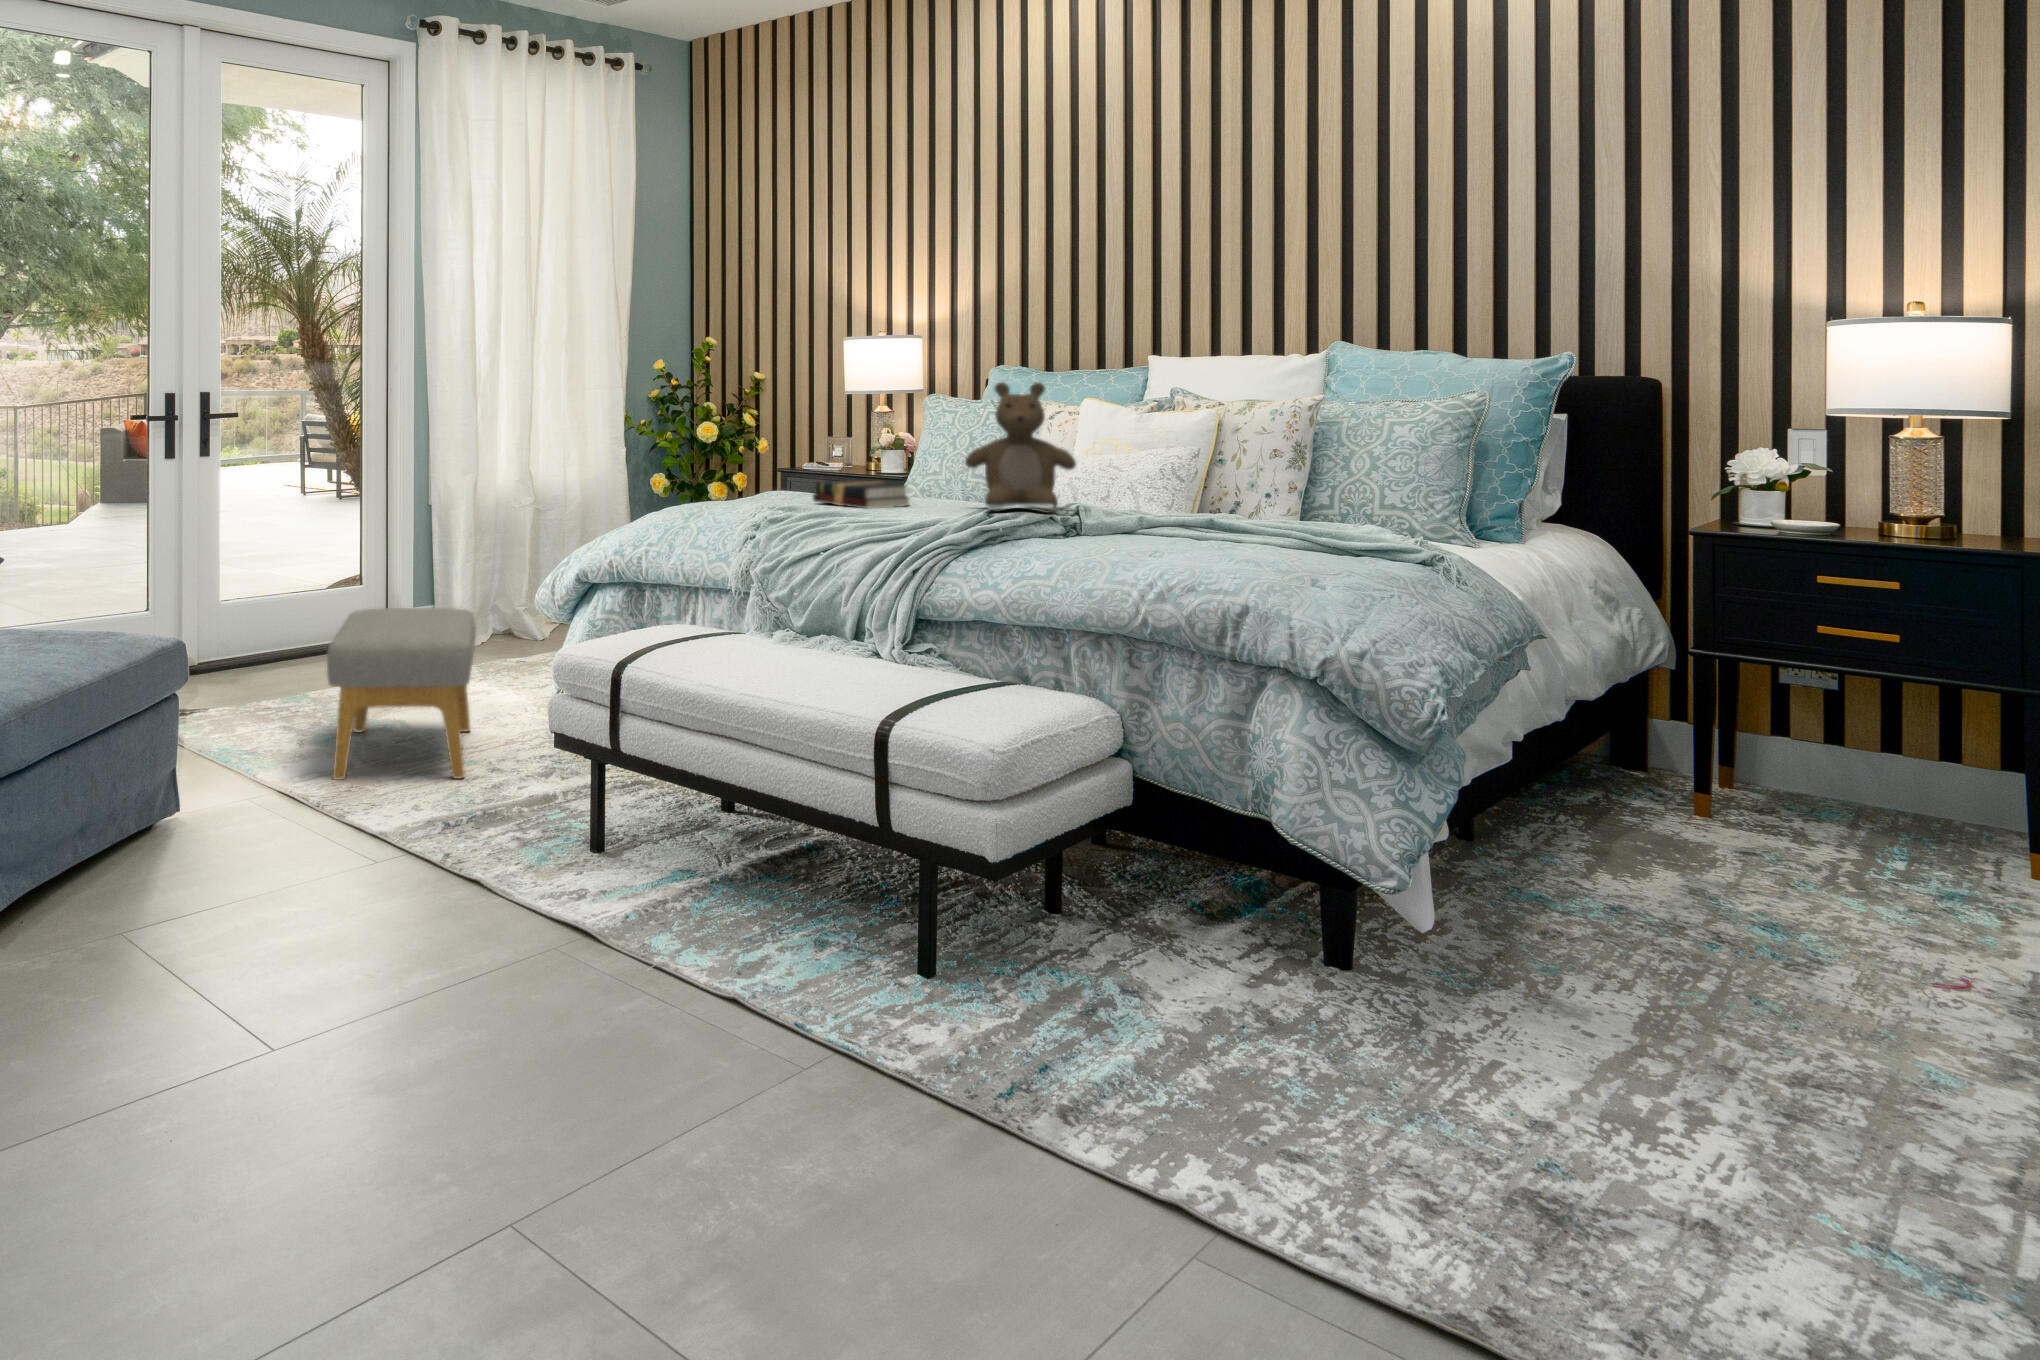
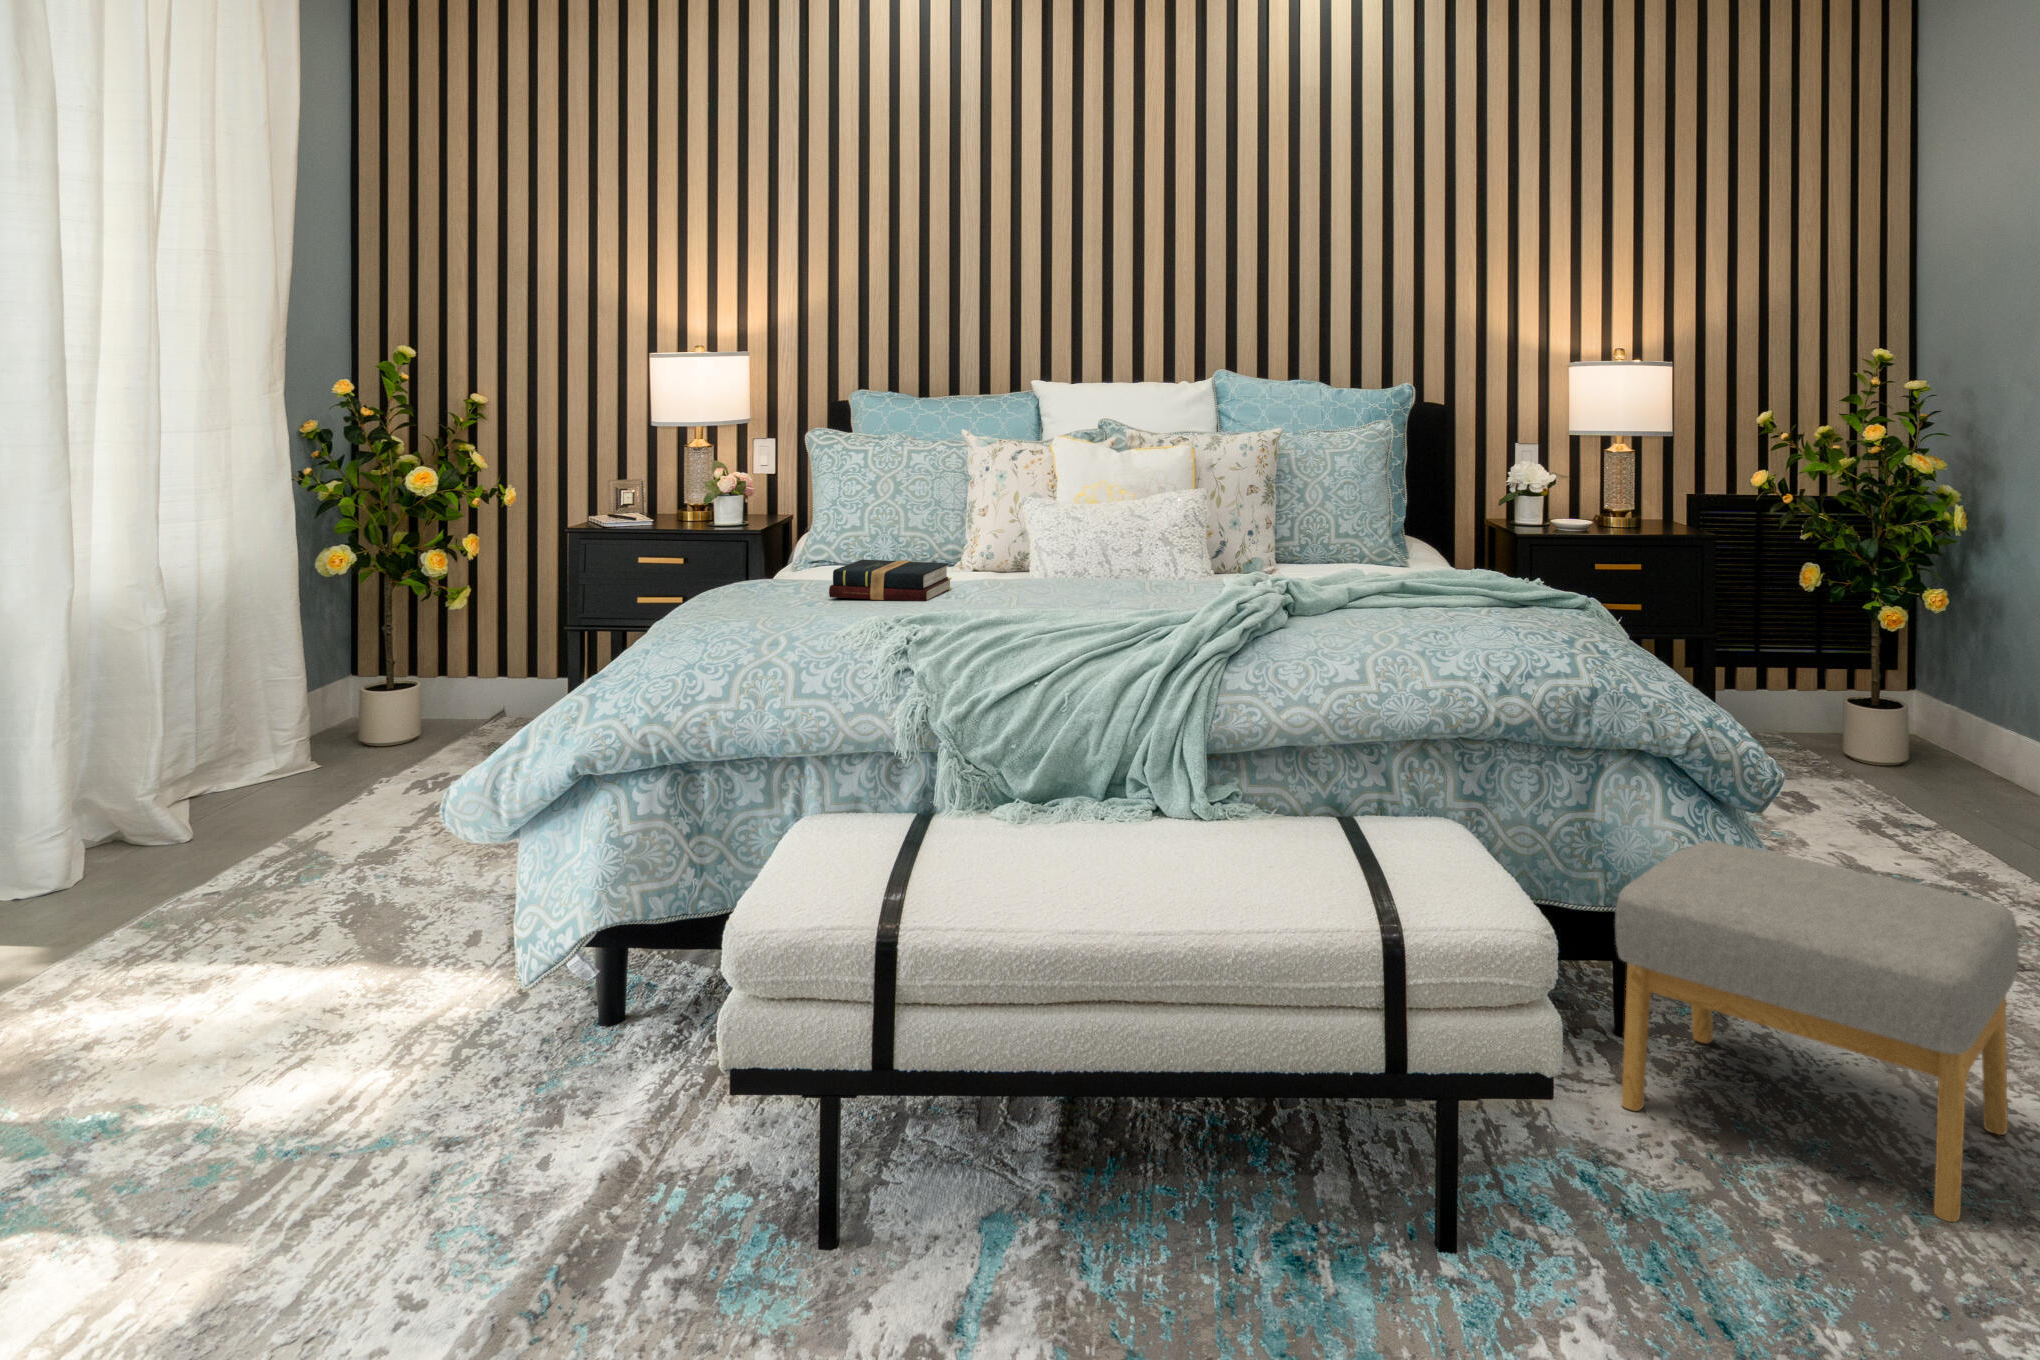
teddy bear: present [965,382,1076,513] -> none [1019,427,1144,589]
footstool: present [327,608,476,780] -> present [1615,840,2019,1222]

